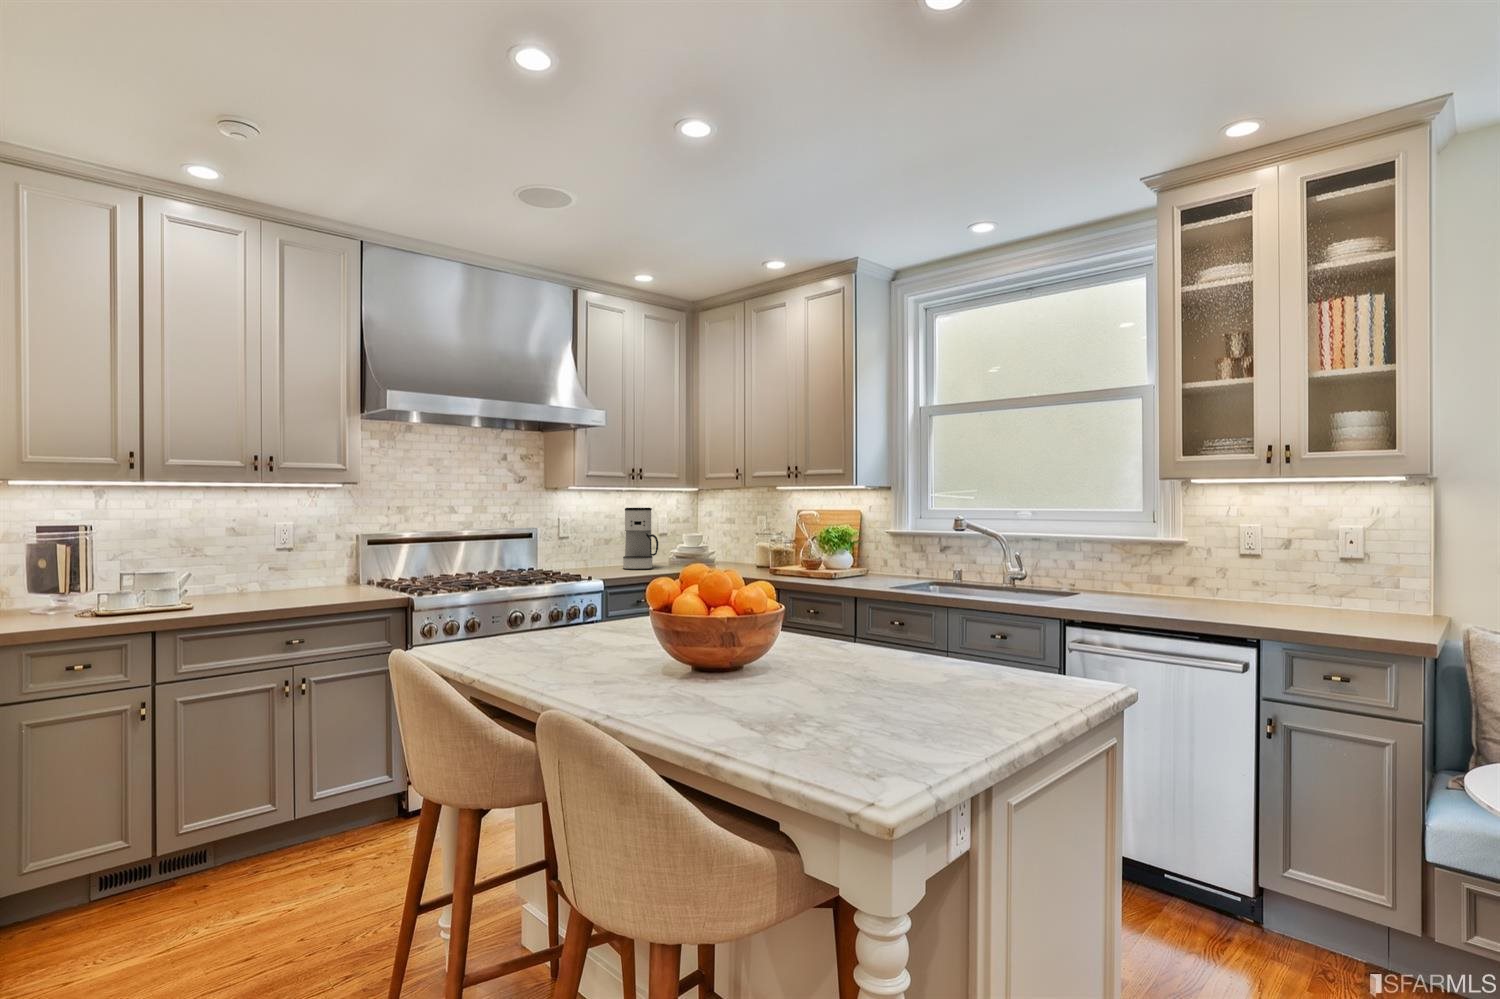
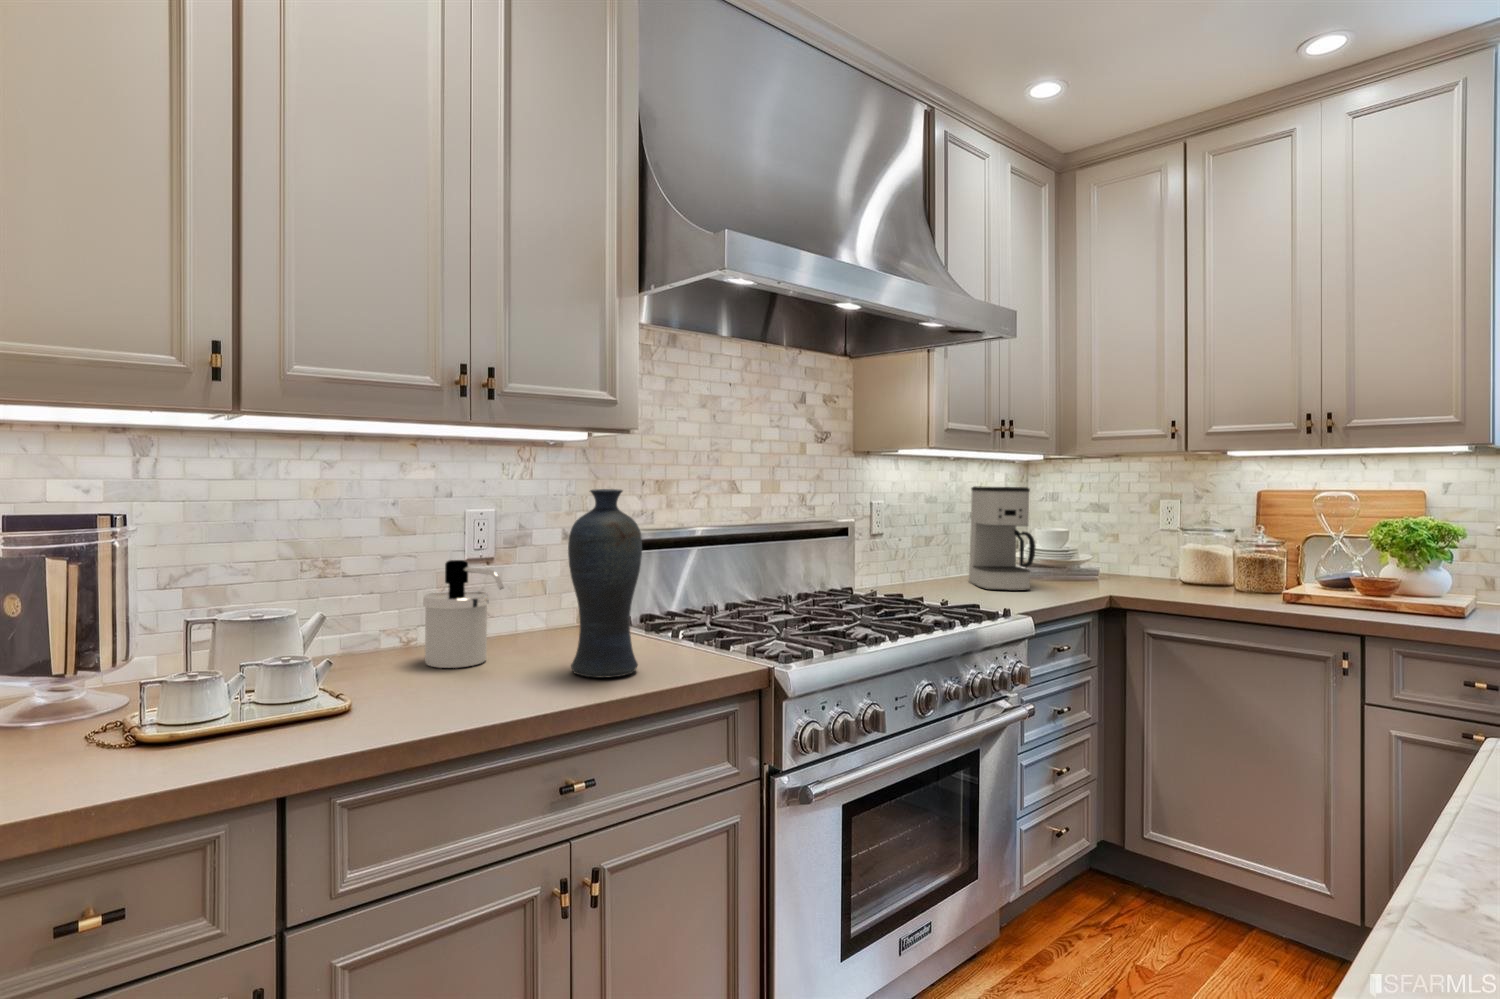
vase: none [305,512,344,599] -> present [568,489,642,678]
soap dispenser: none [237,548,275,598] -> present [423,560,504,668]

